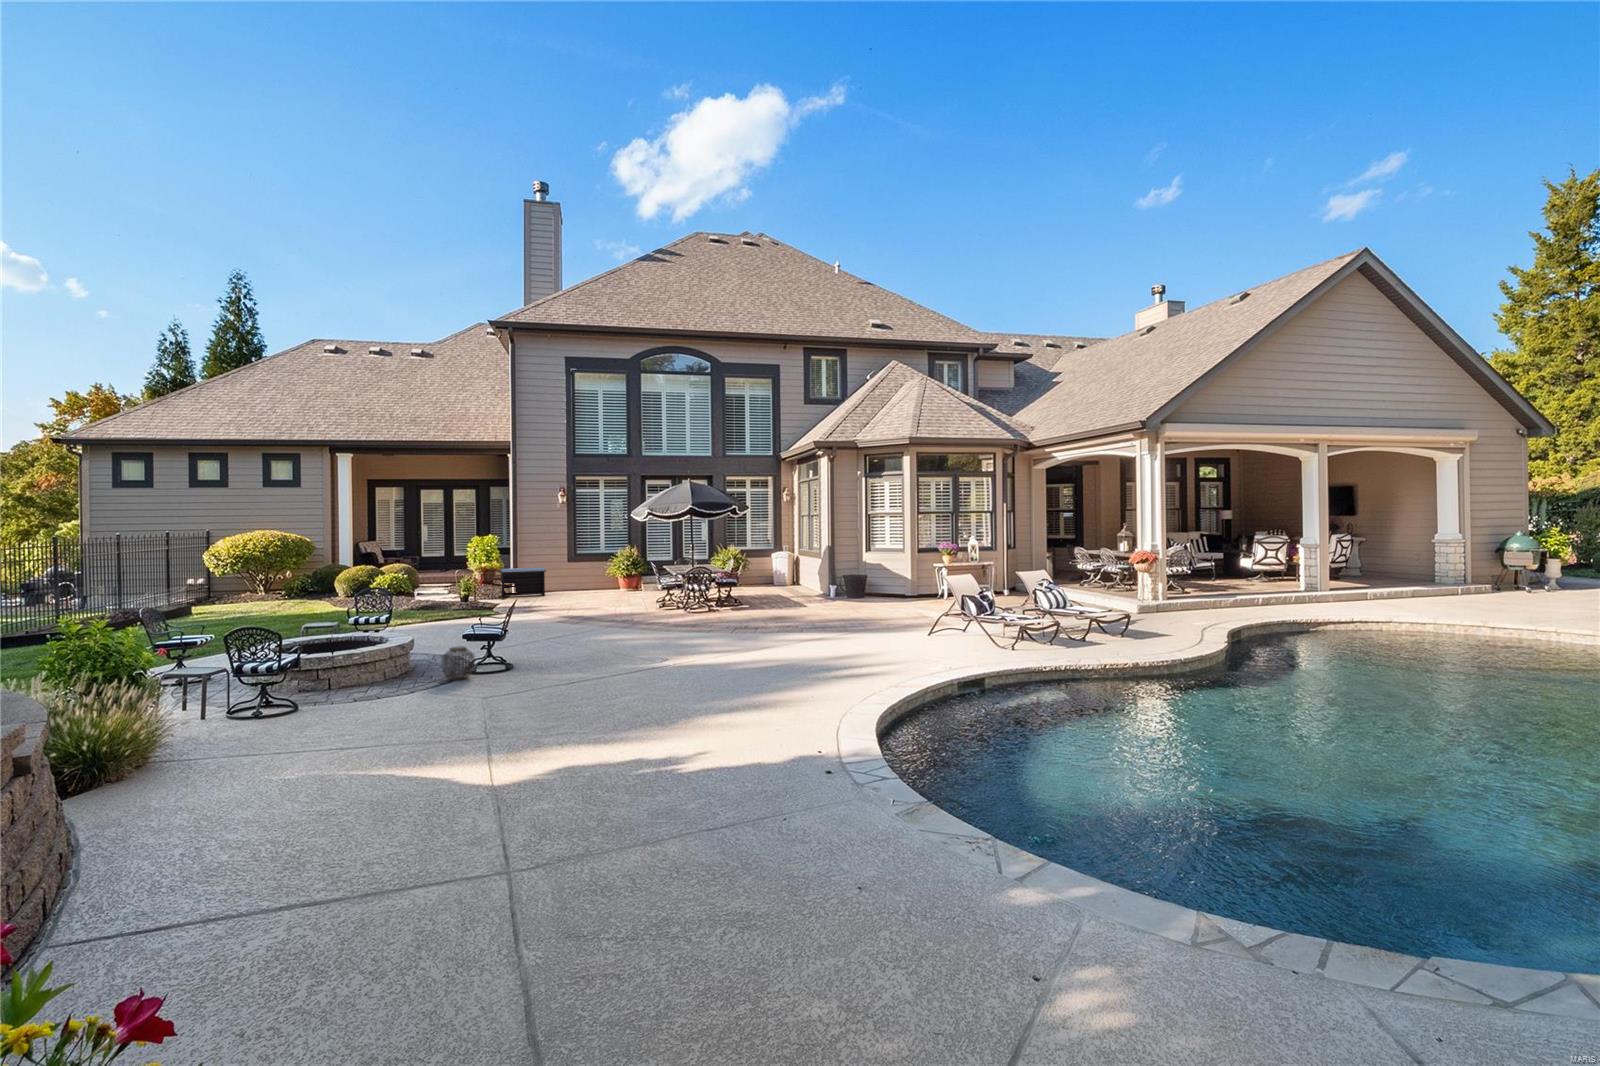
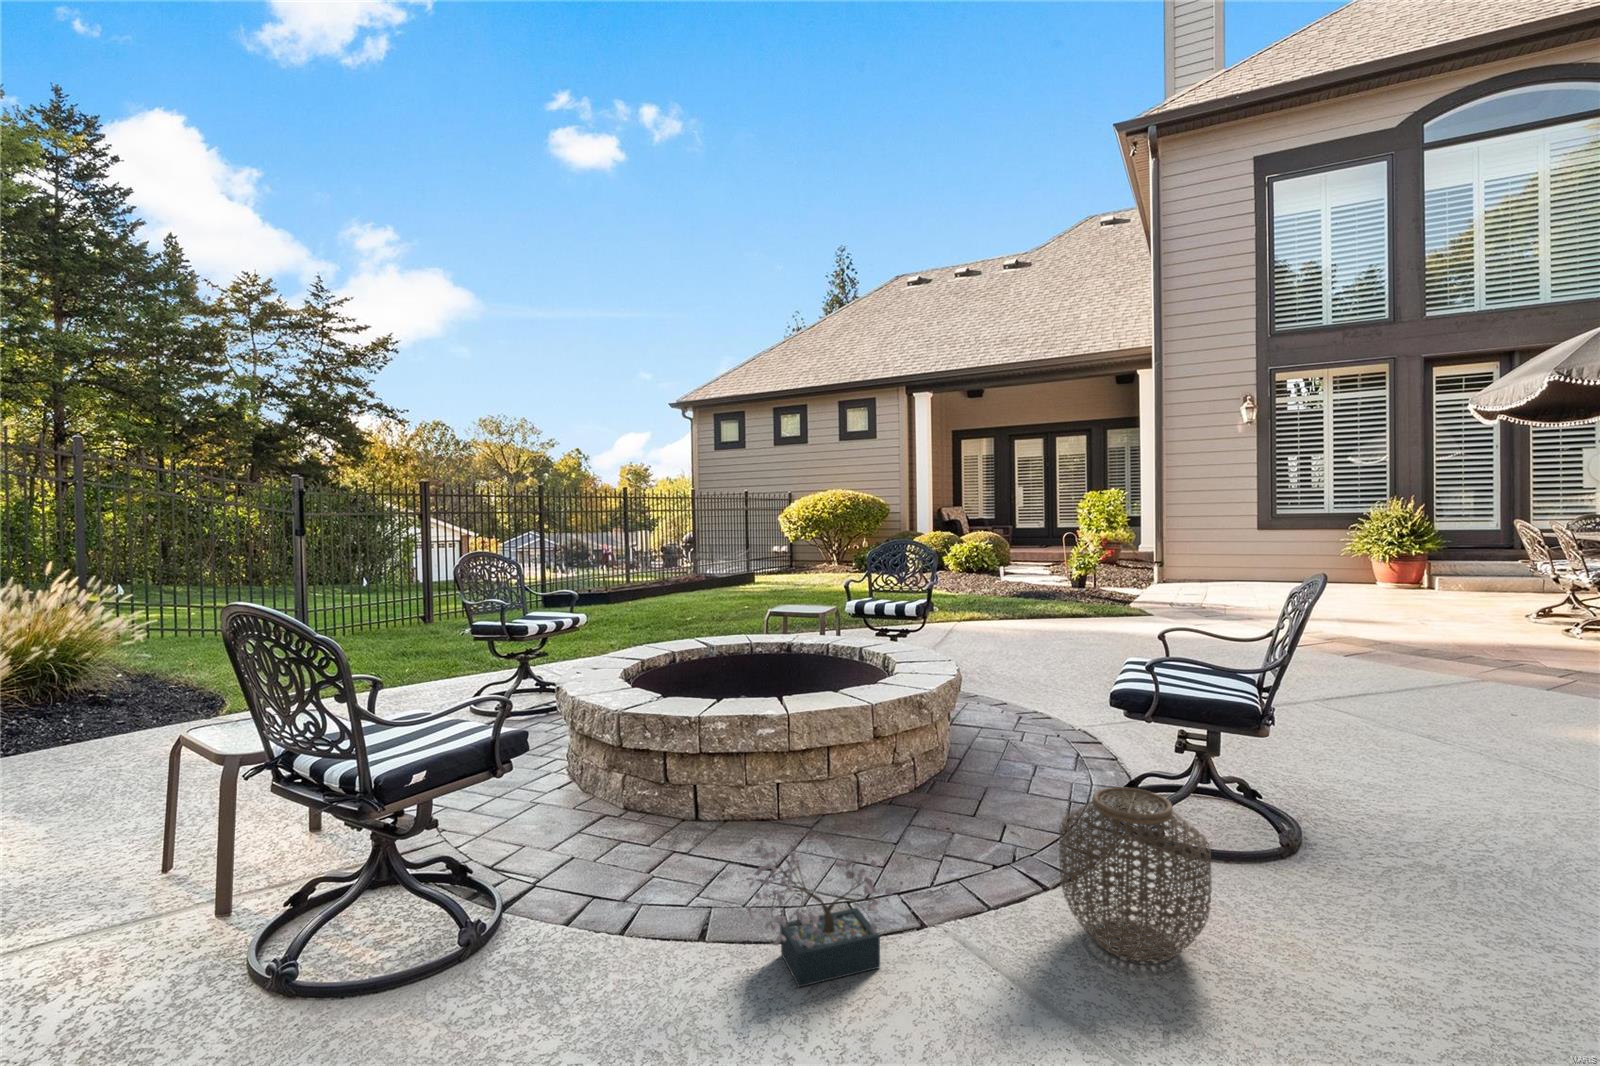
bench: present [500,567,546,598] -> none [1131,538,1216,588]
decorative plant: none [365,665,401,694] -> present [747,840,893,987]

